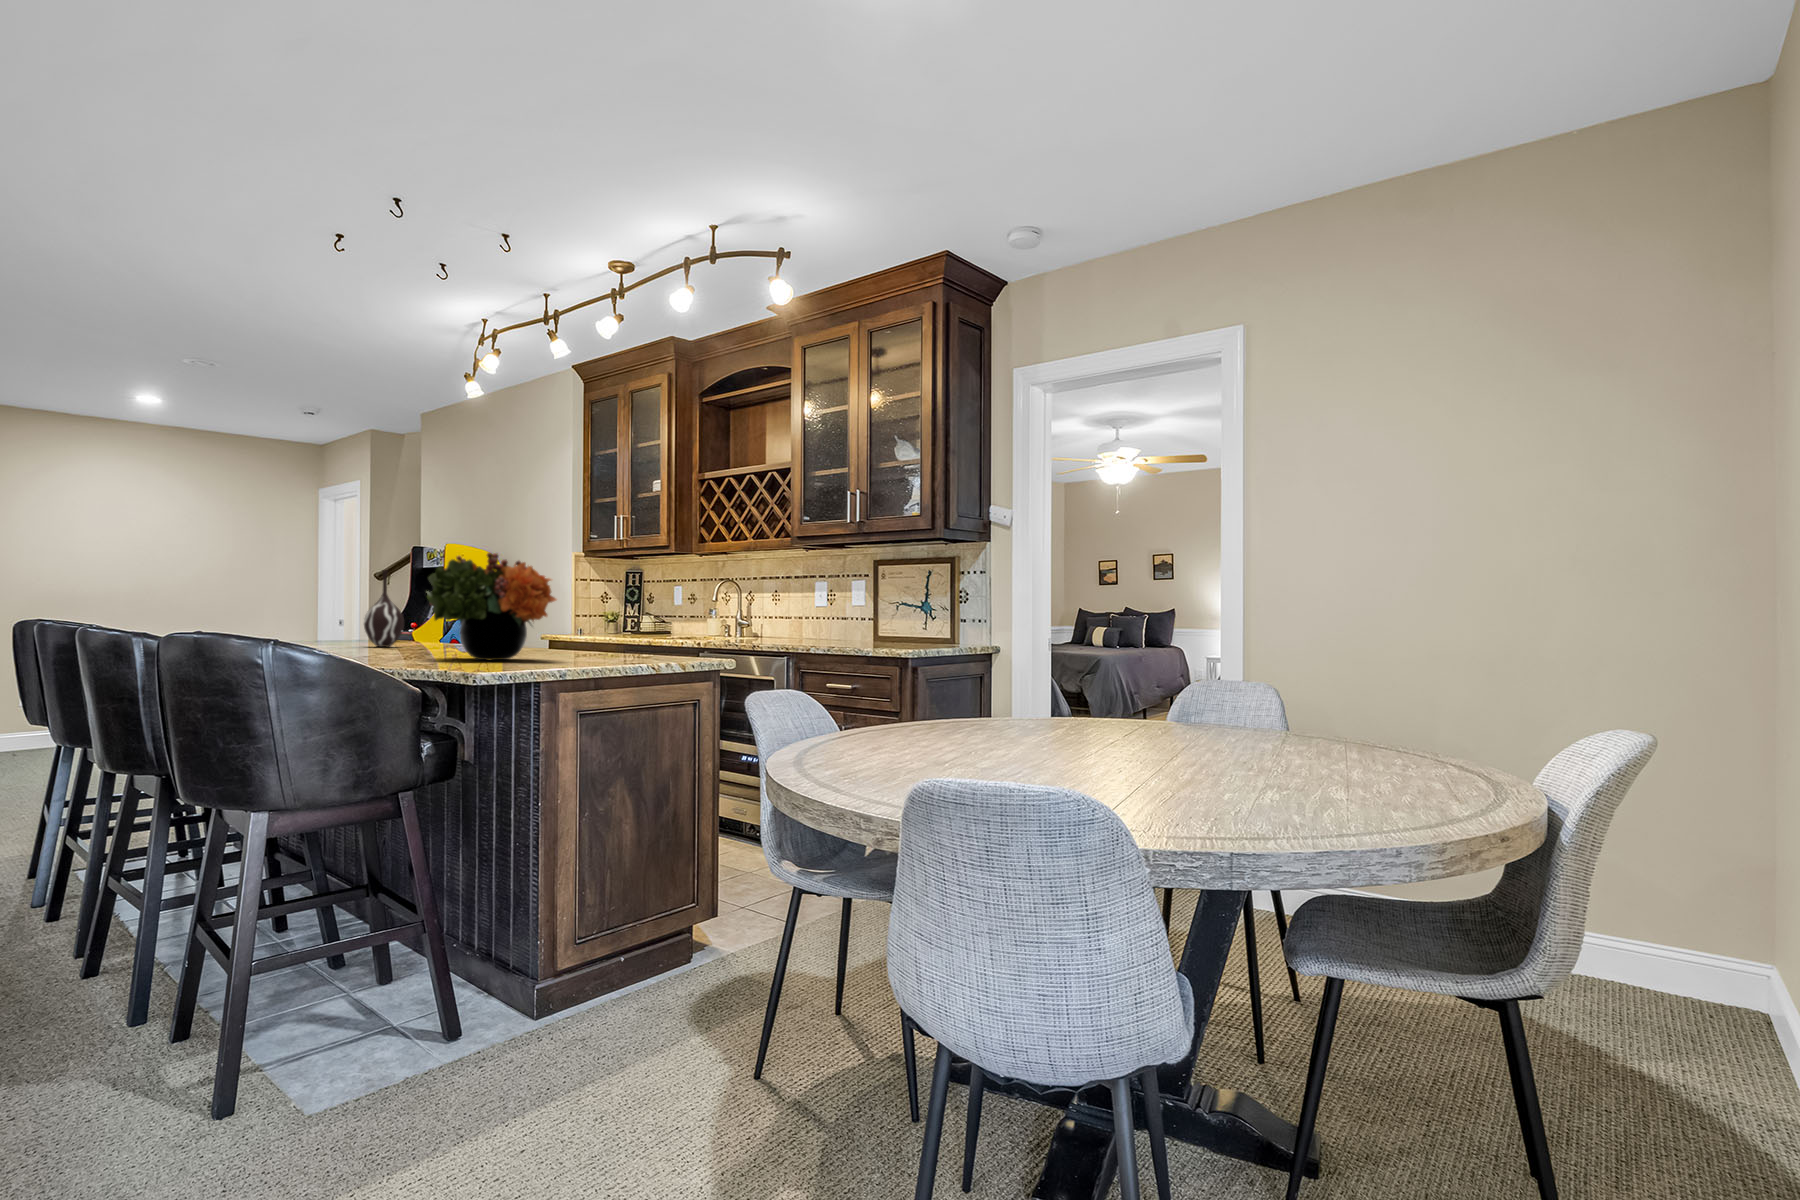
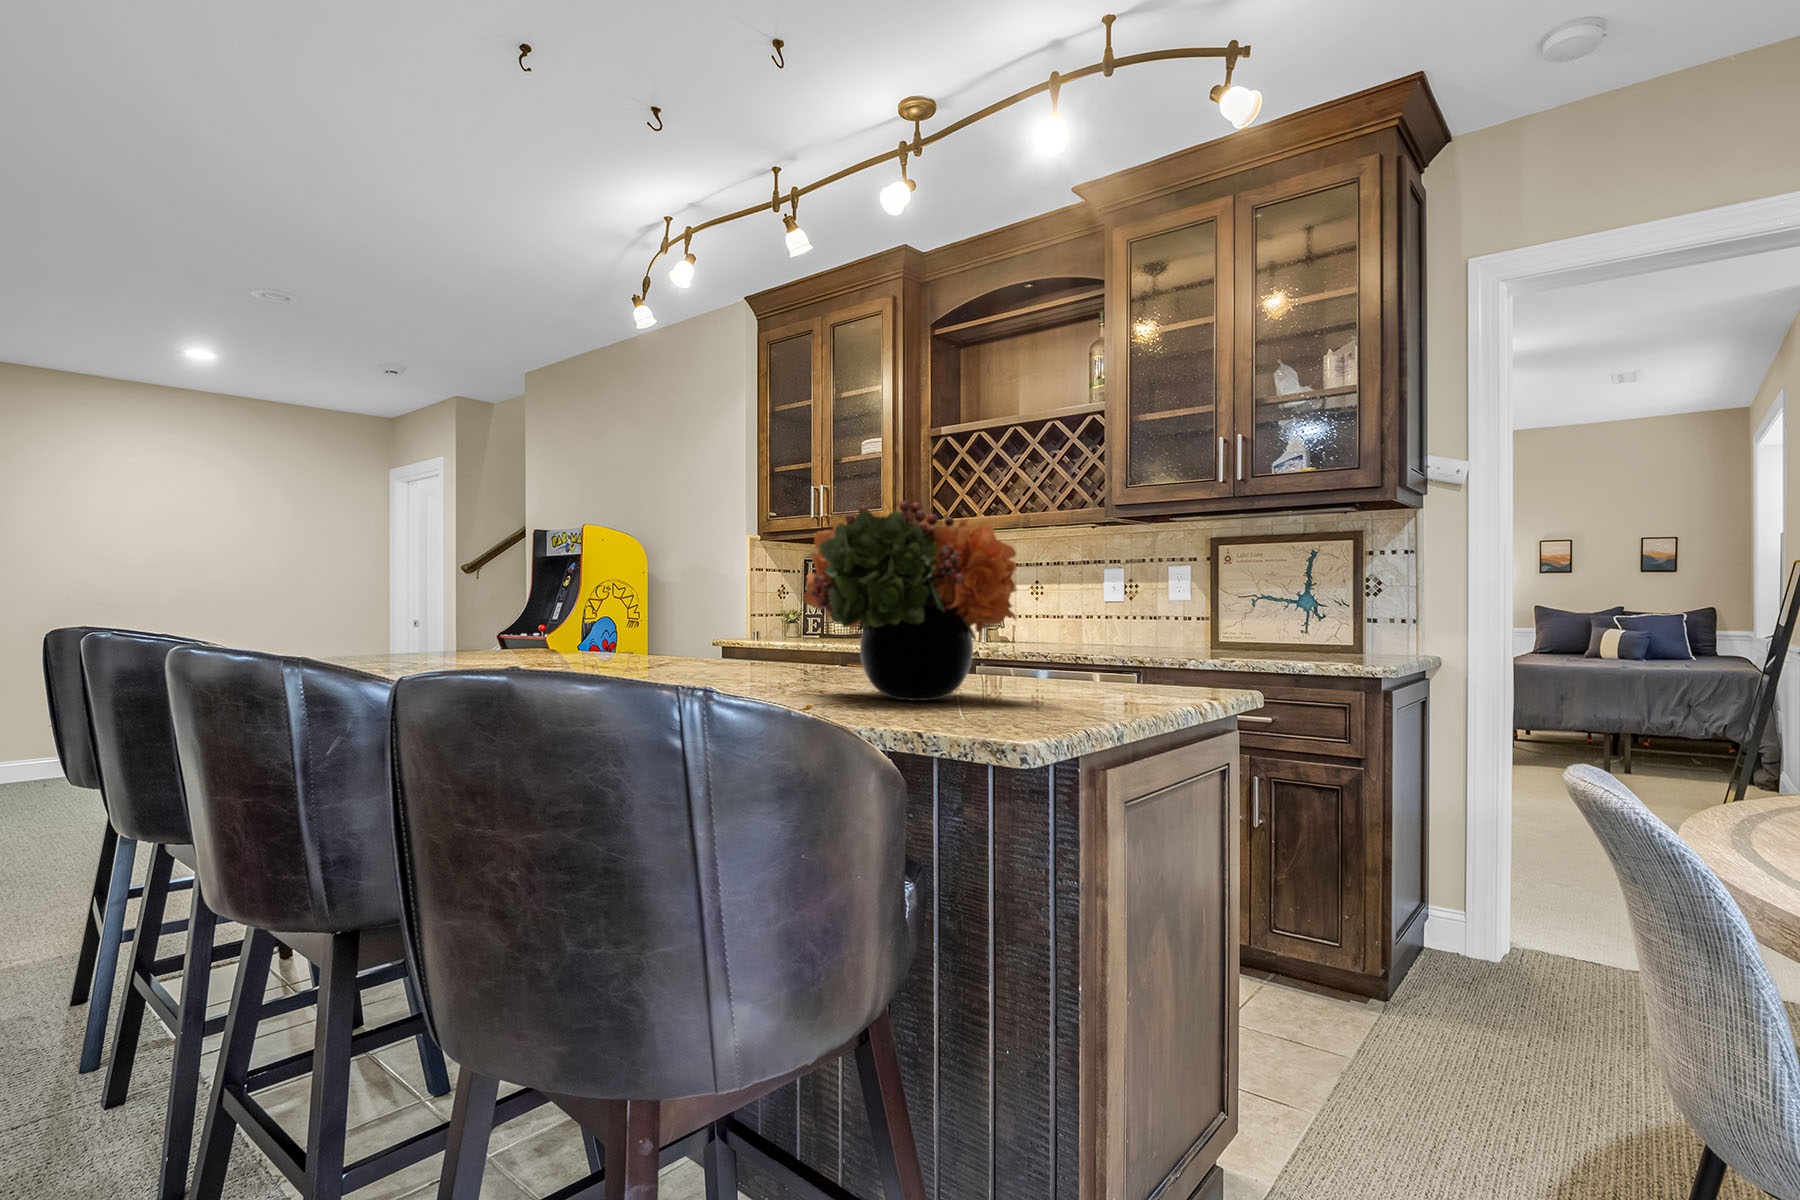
vase: present [364,570,404,647] -> none [585,545,643,665]

